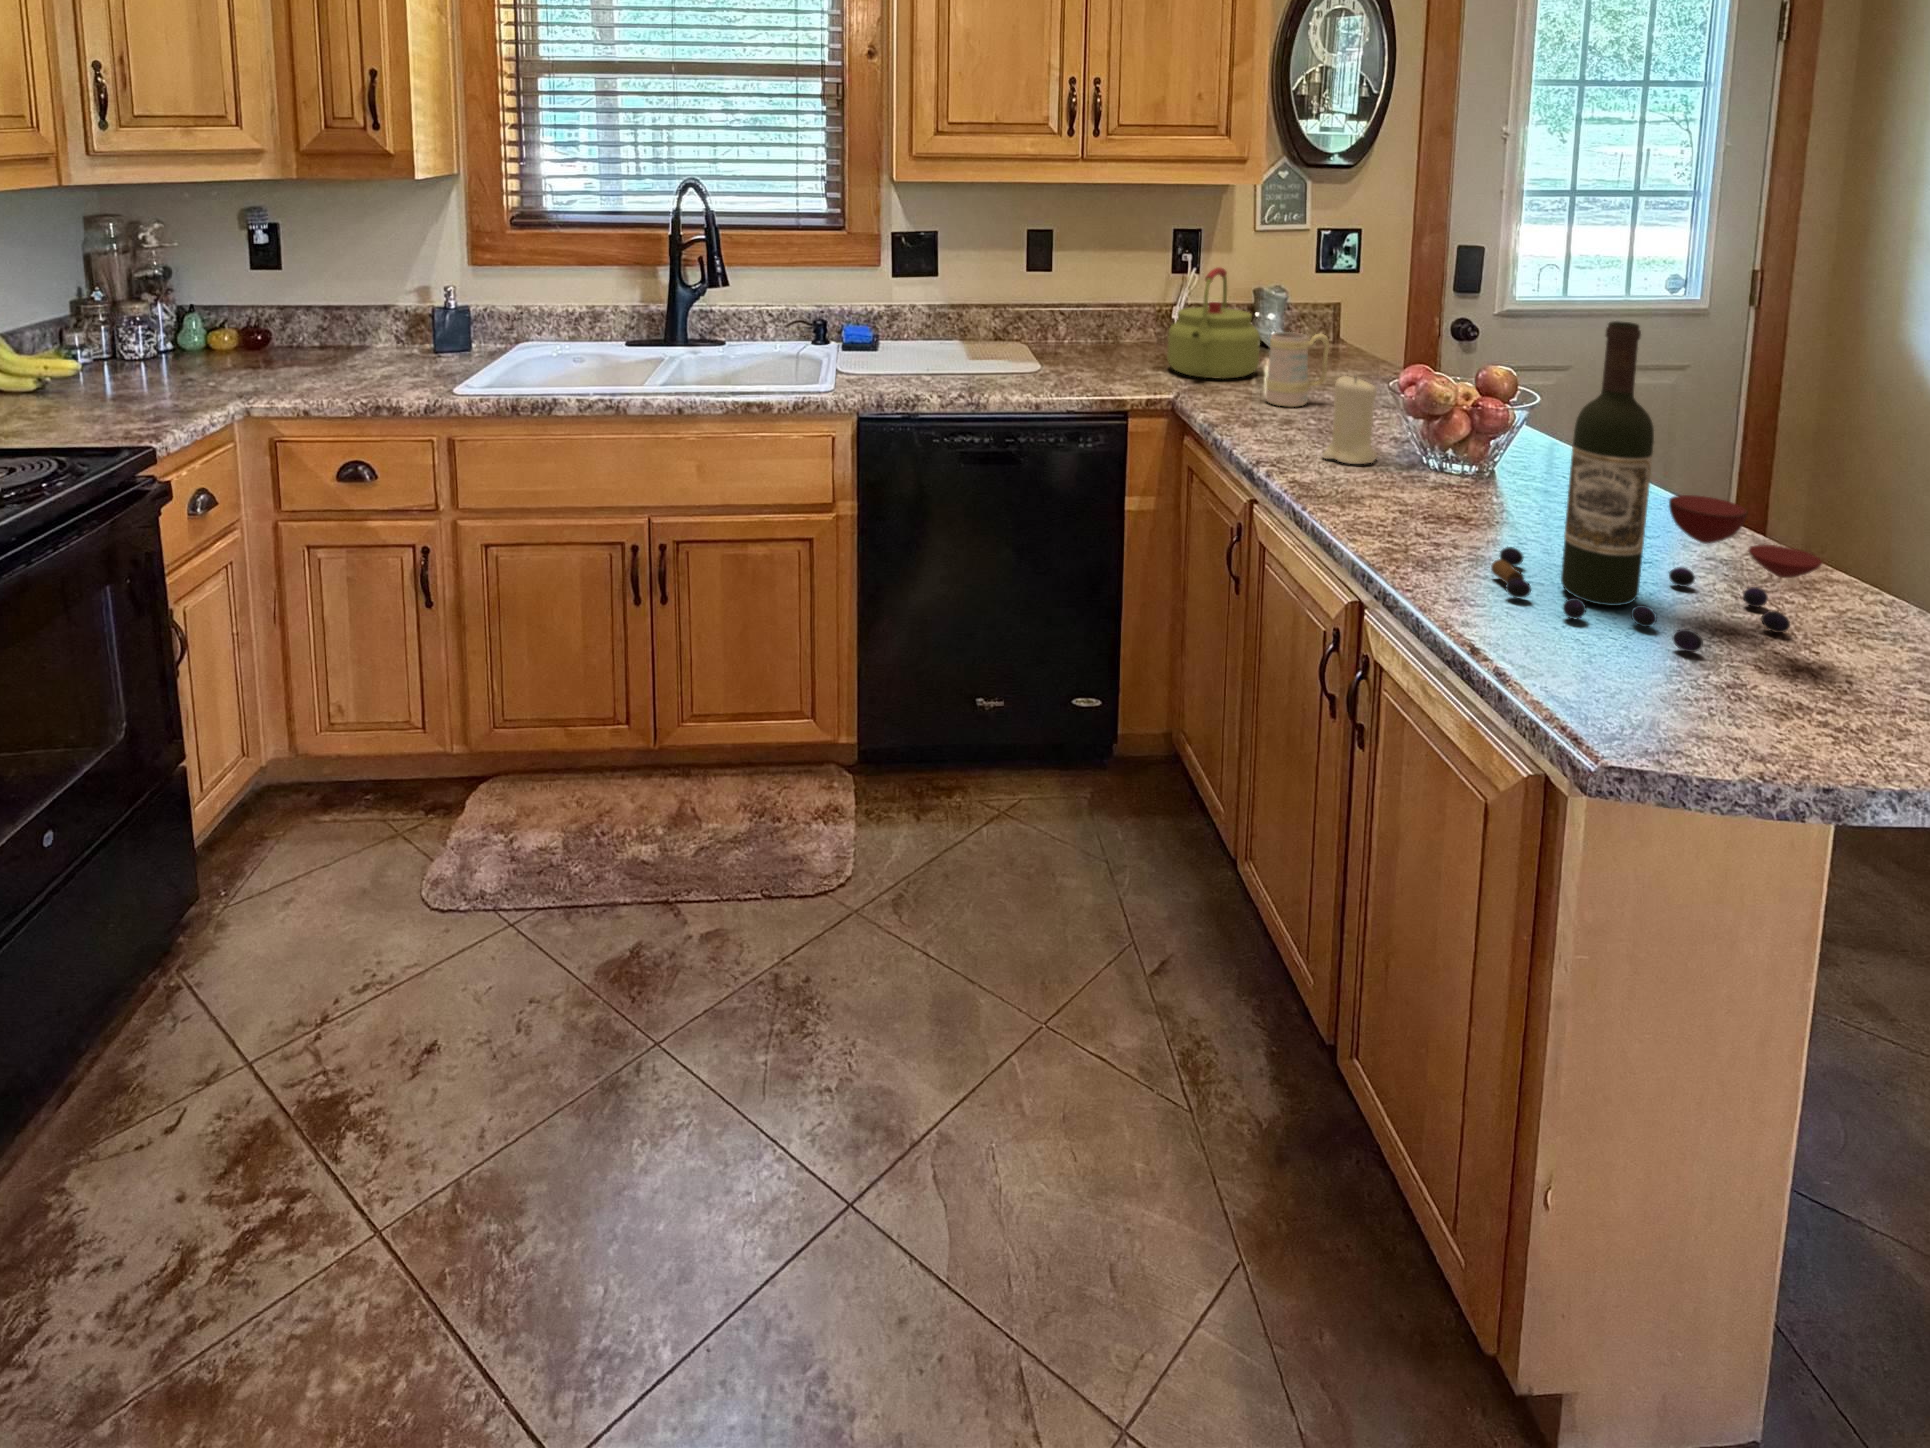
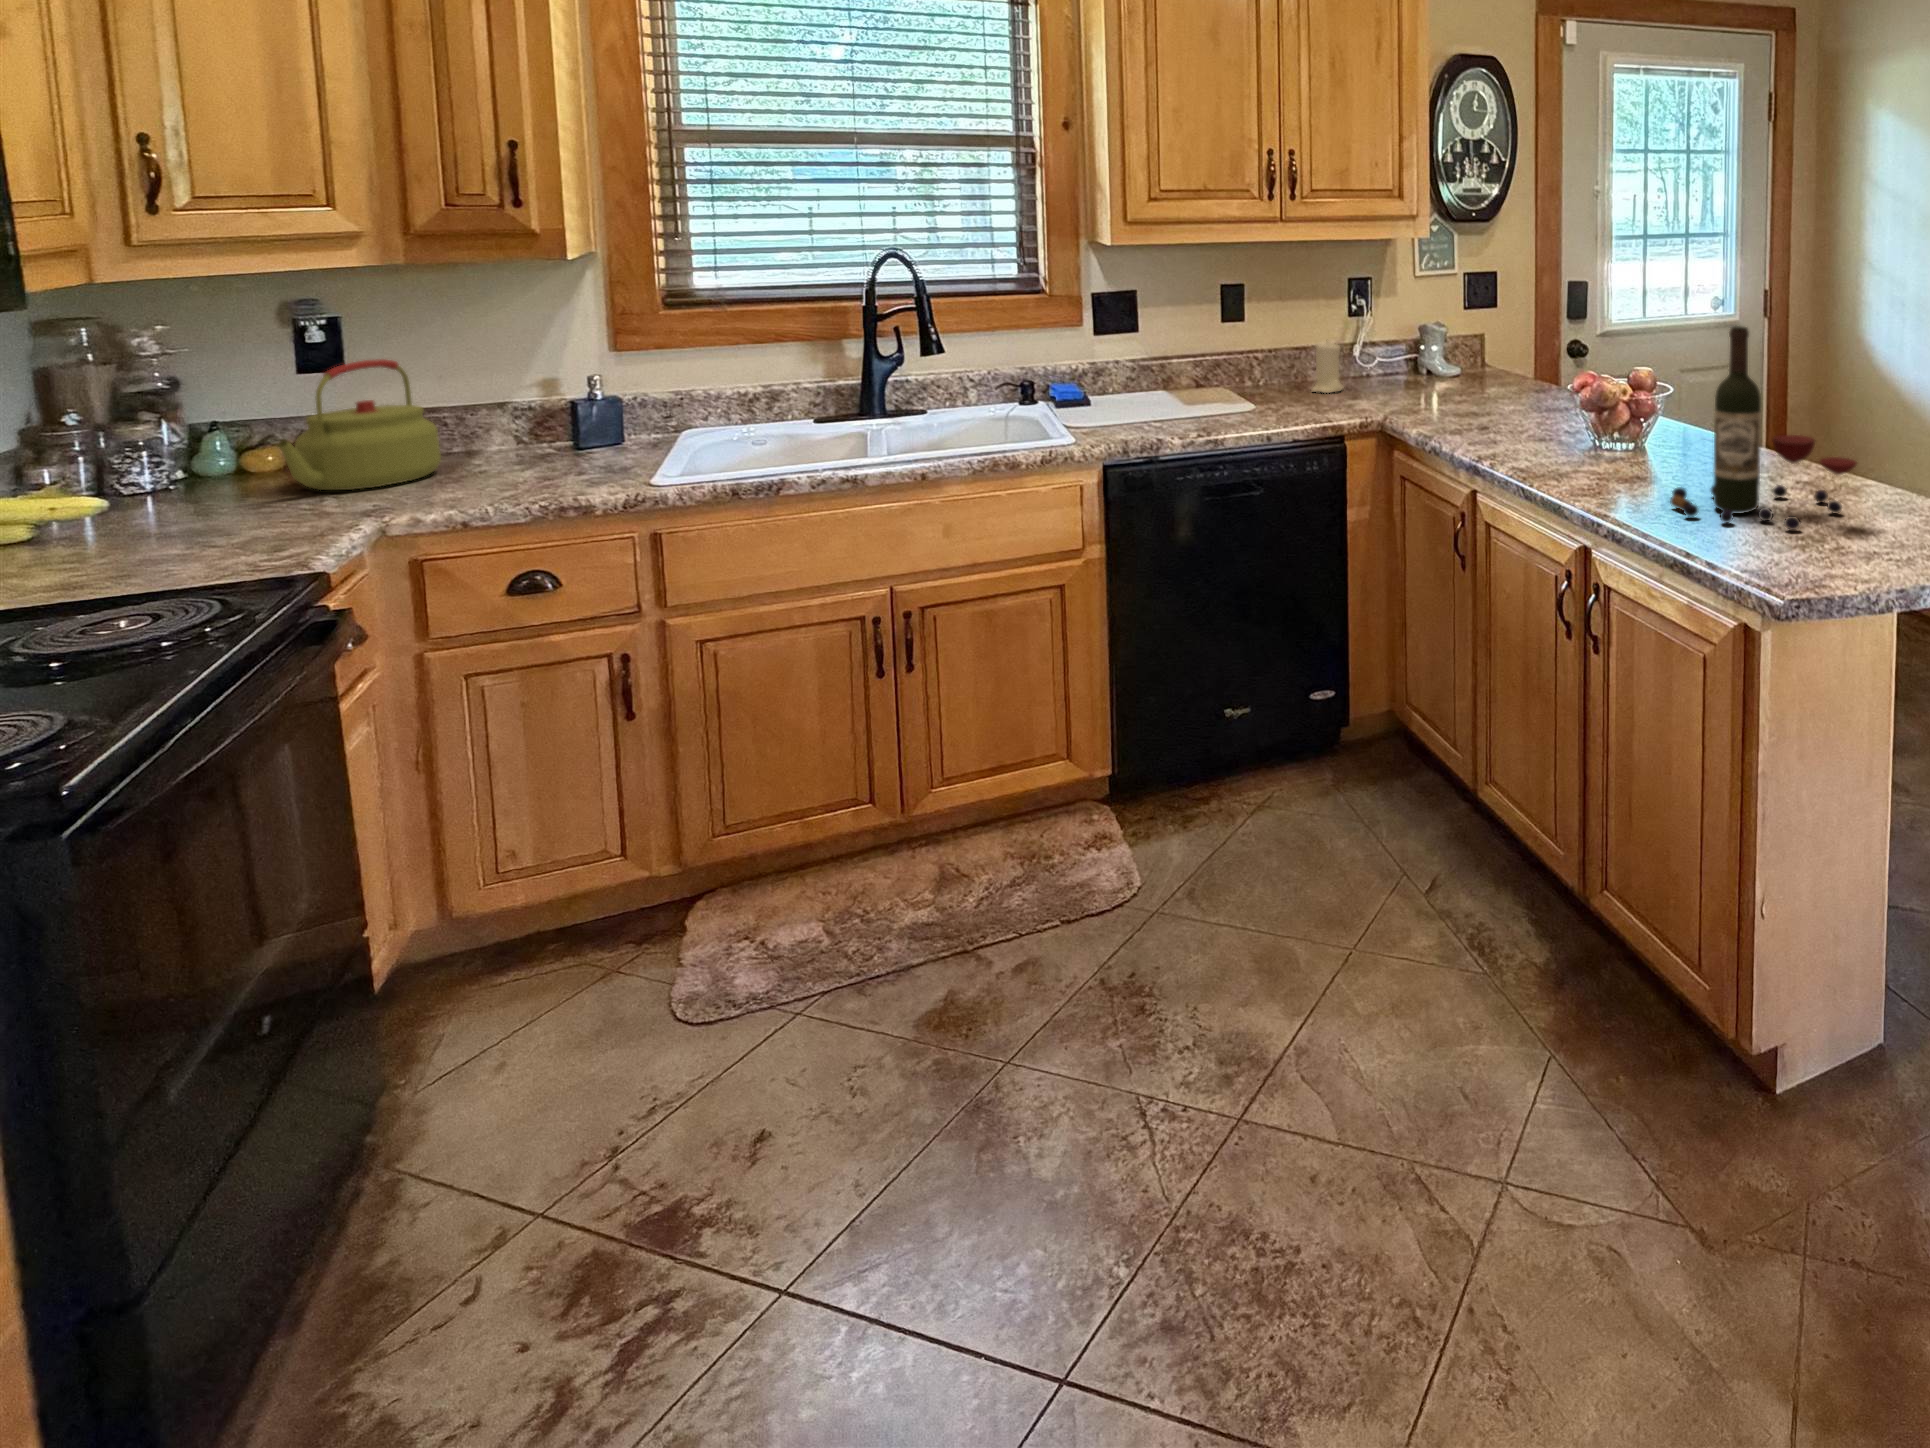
kettle: present [1167,267,1260,379] -> present [277,359,441,490]
mug: present [1266,332,1330,407] -> none [1462,357,1509,419]
candle: present [1322,376,1377,464] -> present [1312,342,1343,393]

